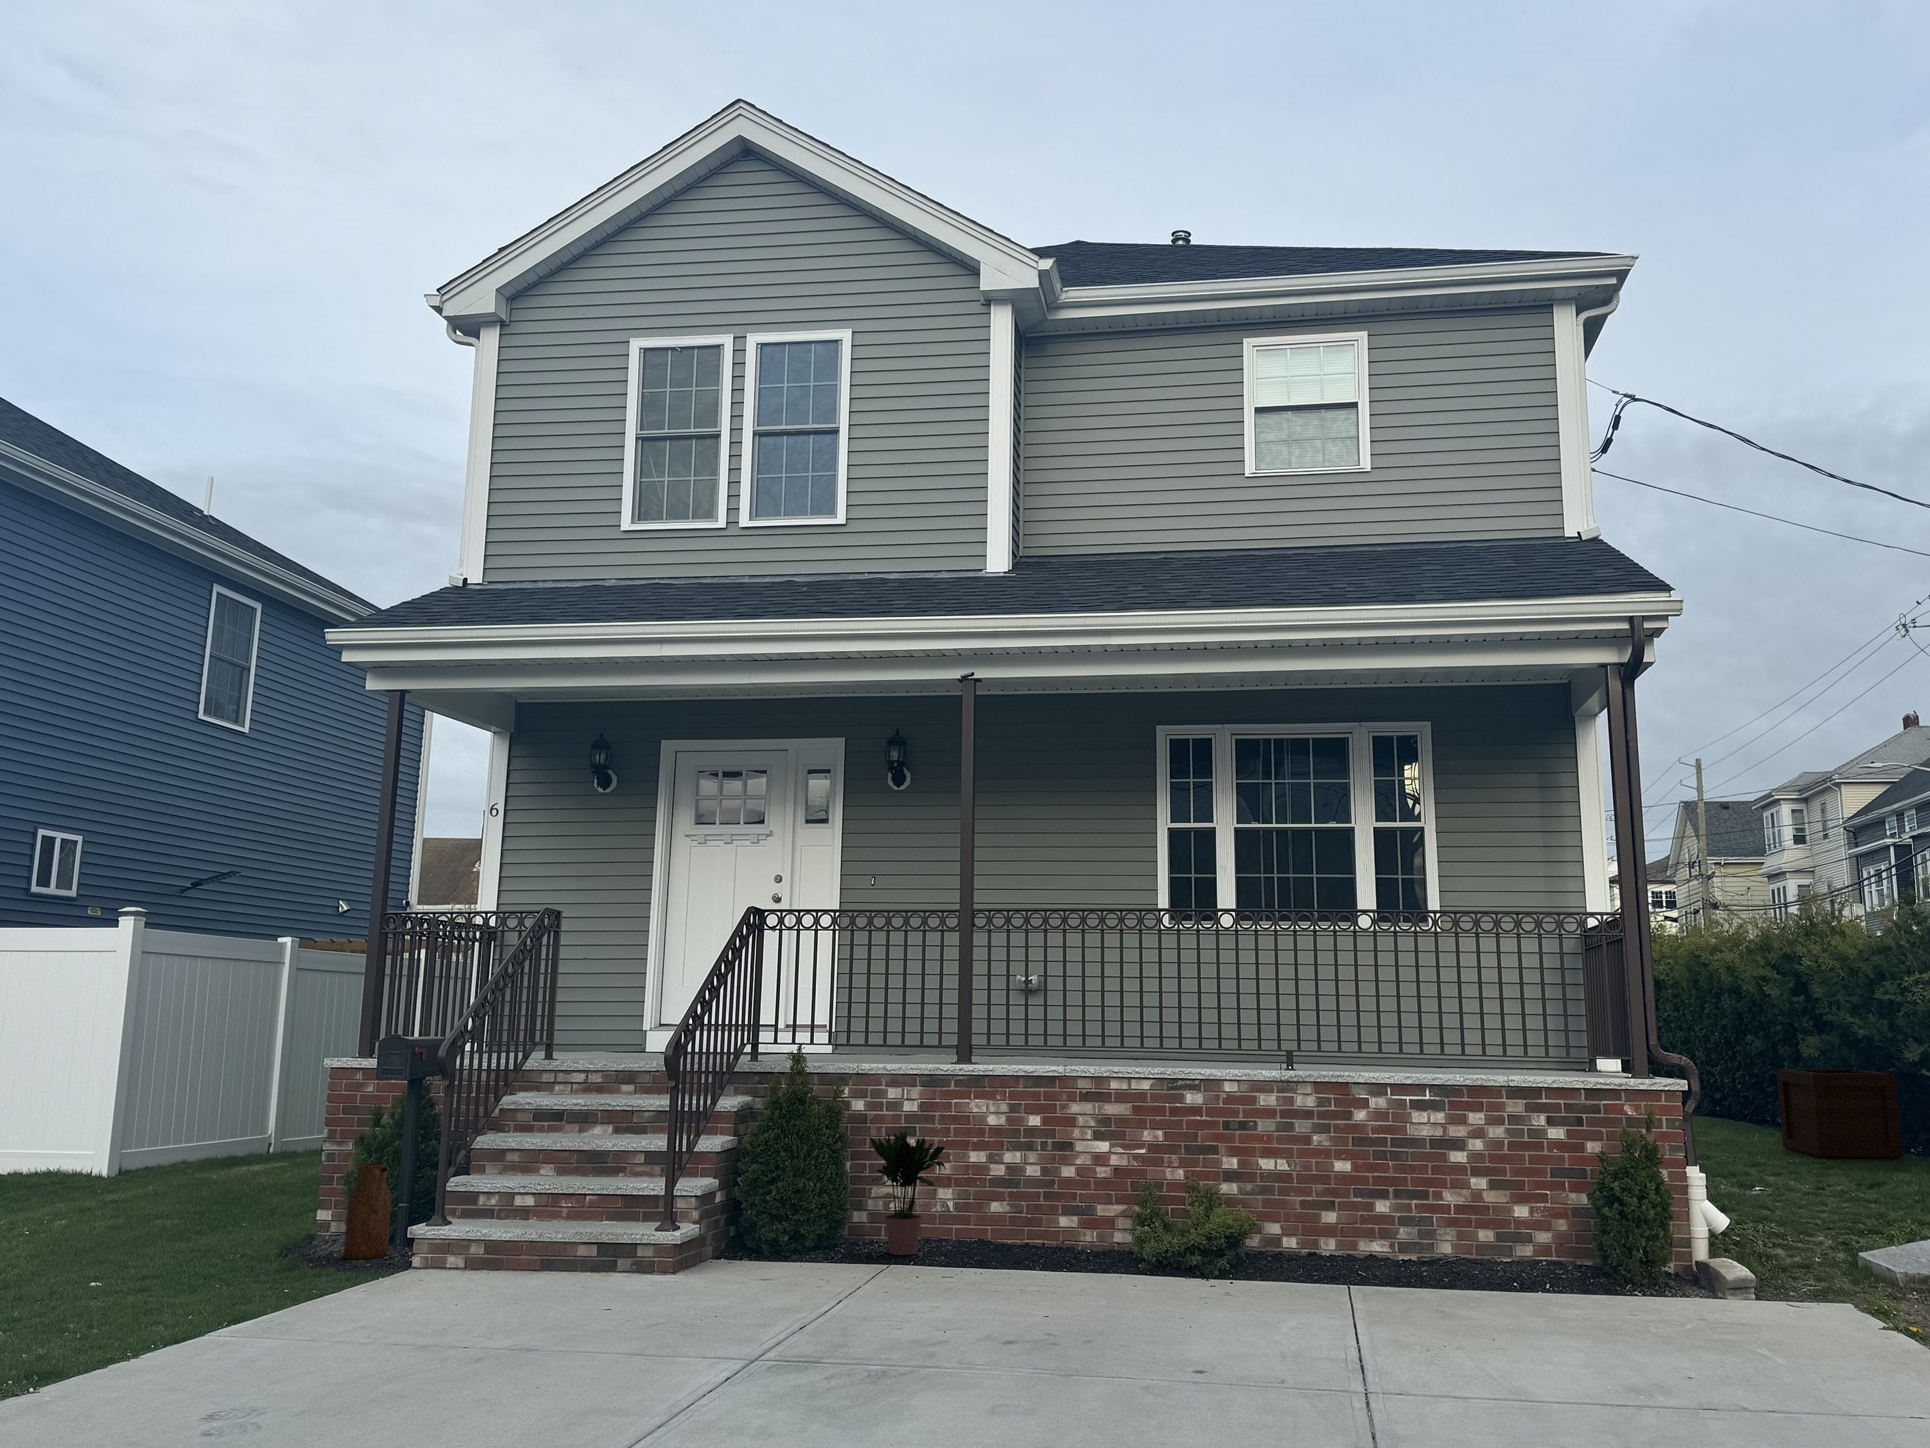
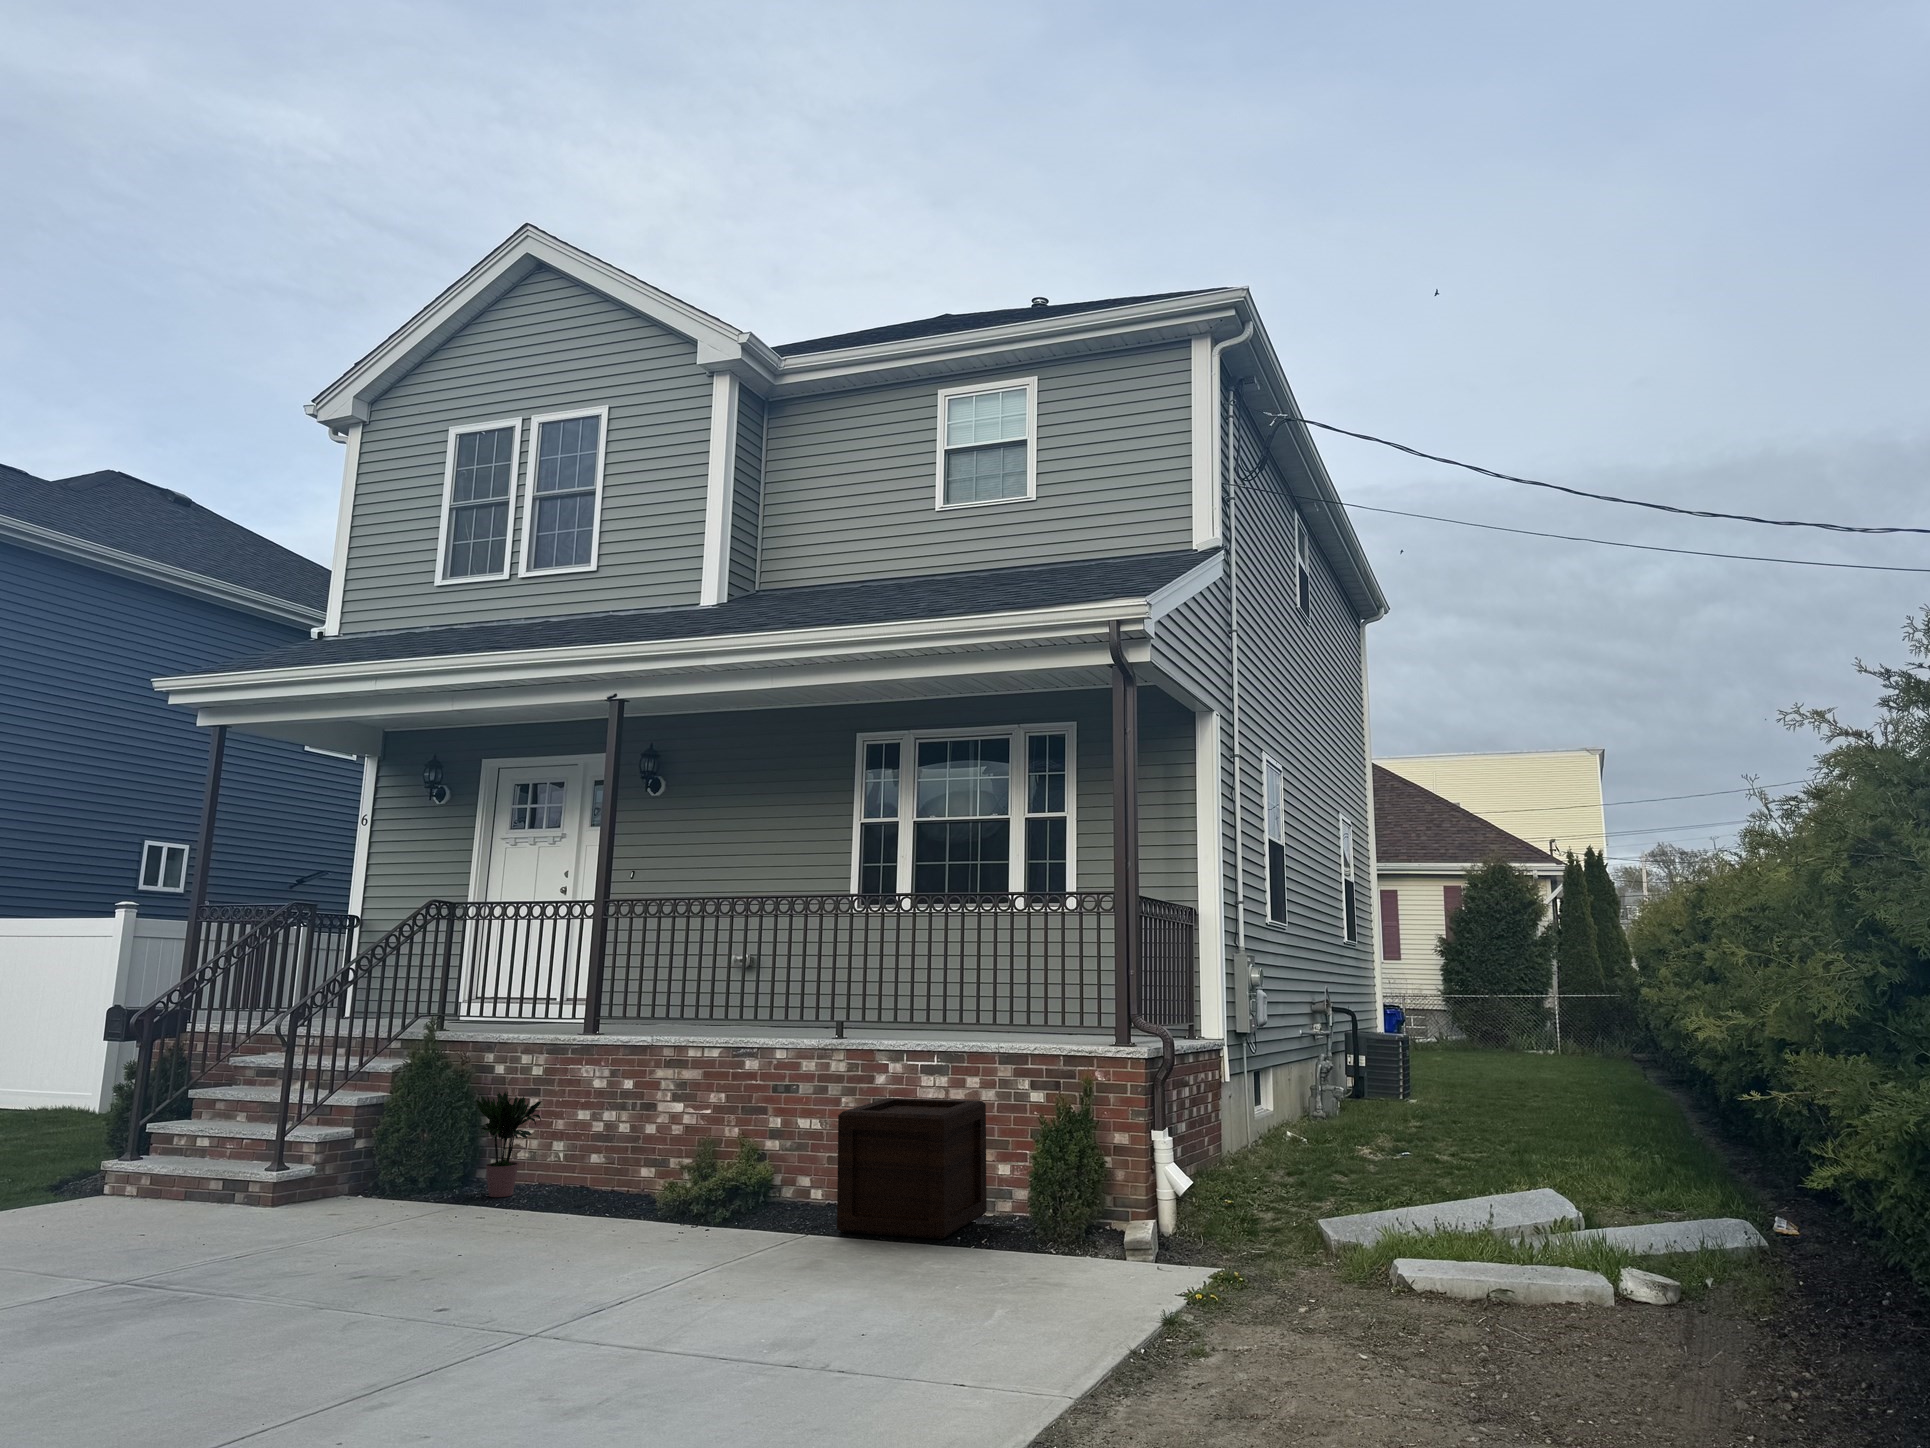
wooden crate: present [1777,1069,1903,1158] -> present [837,1098,987,1239]
watering can: present [343,1163,391,1259] -> none [79,1113,124,1191]

